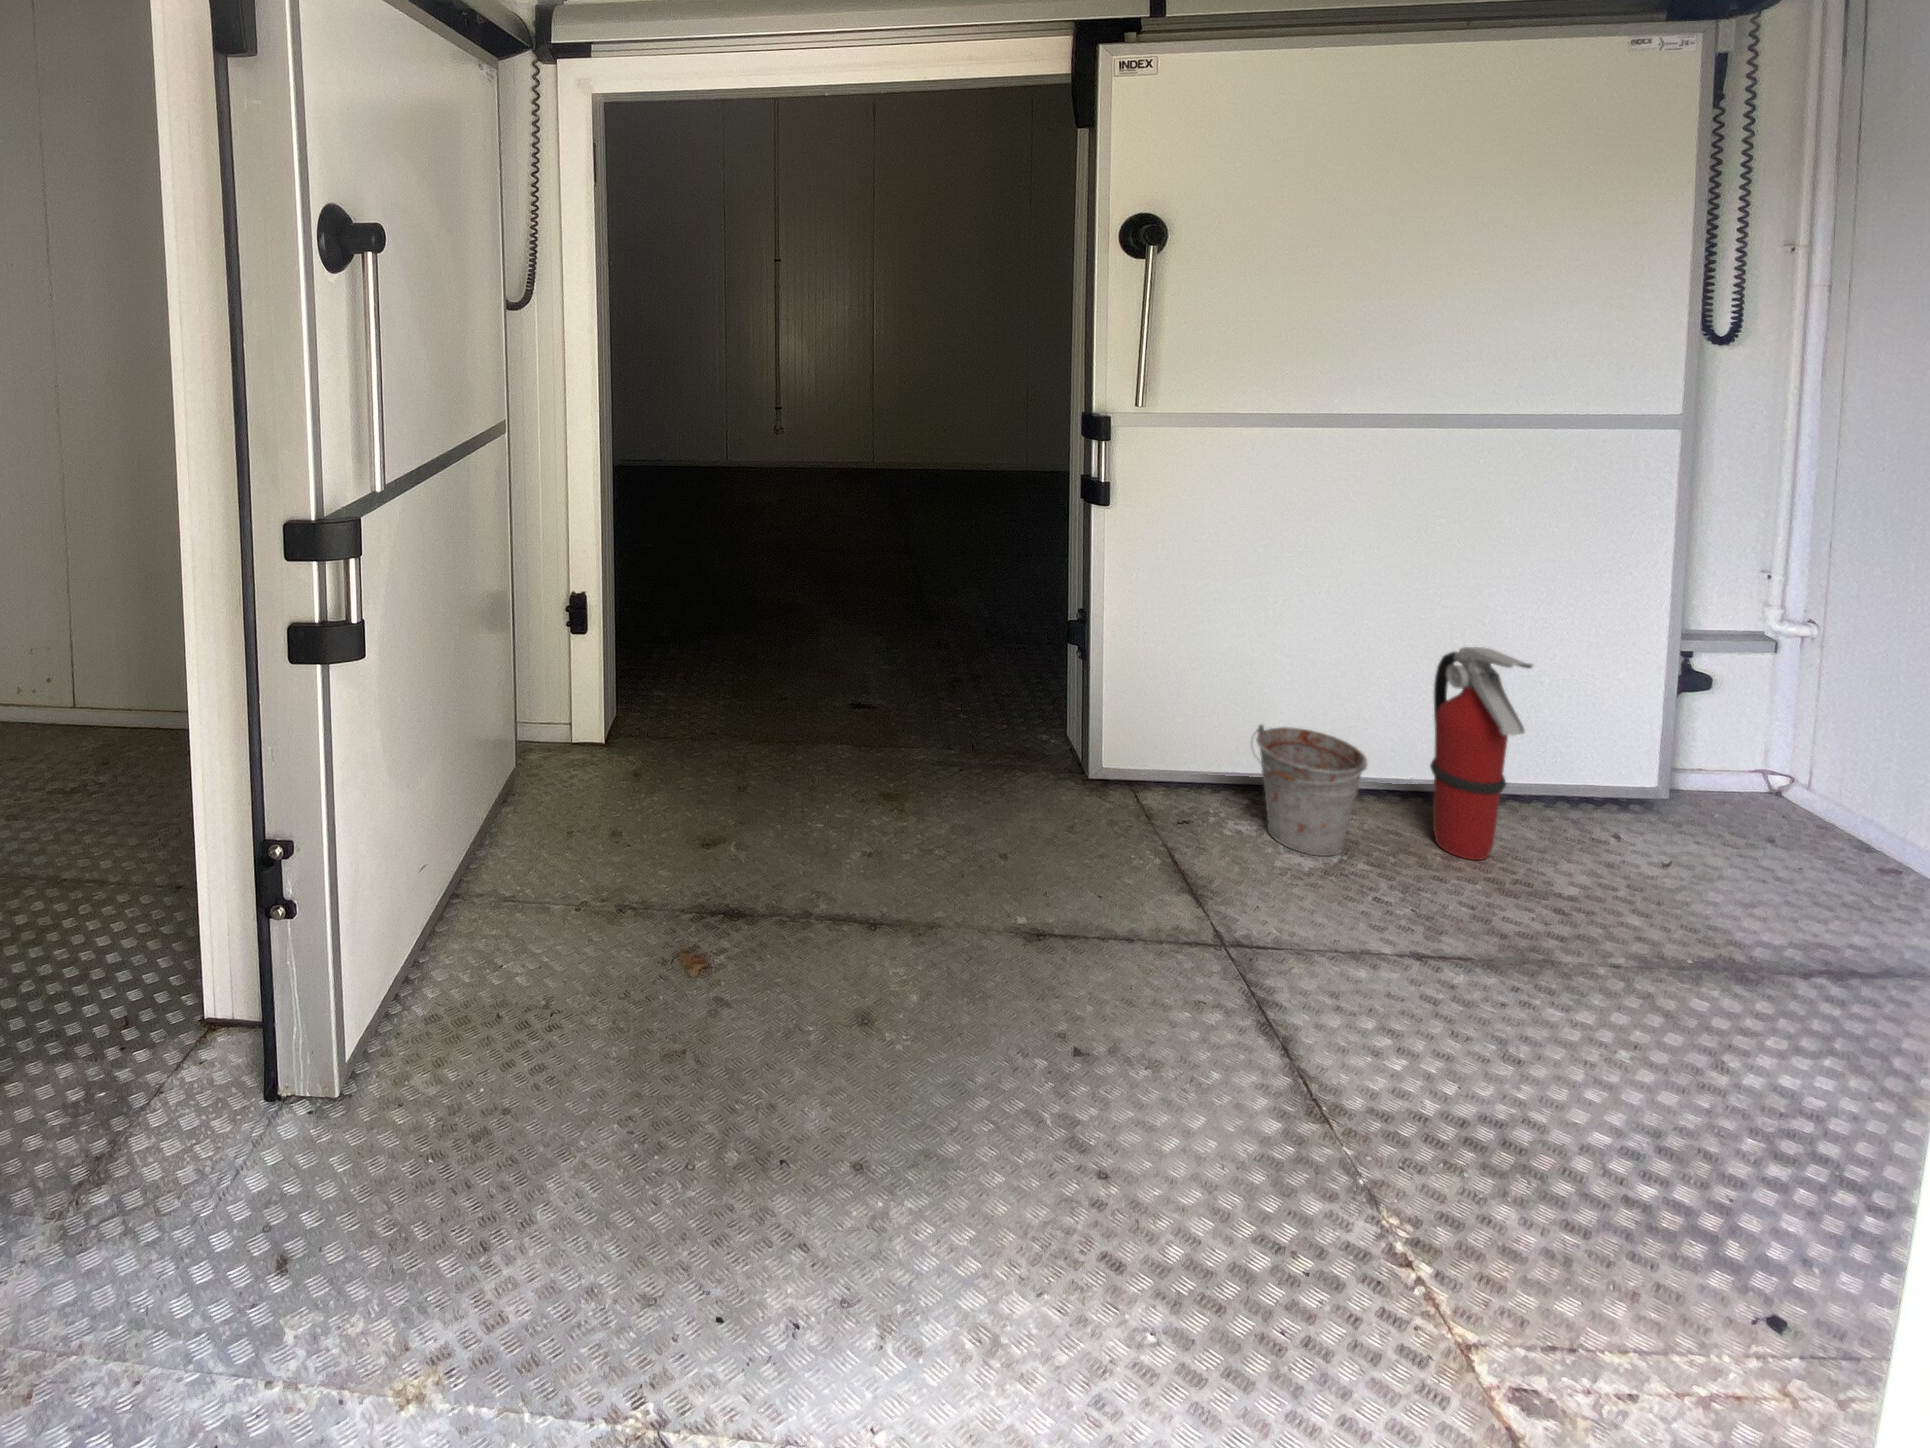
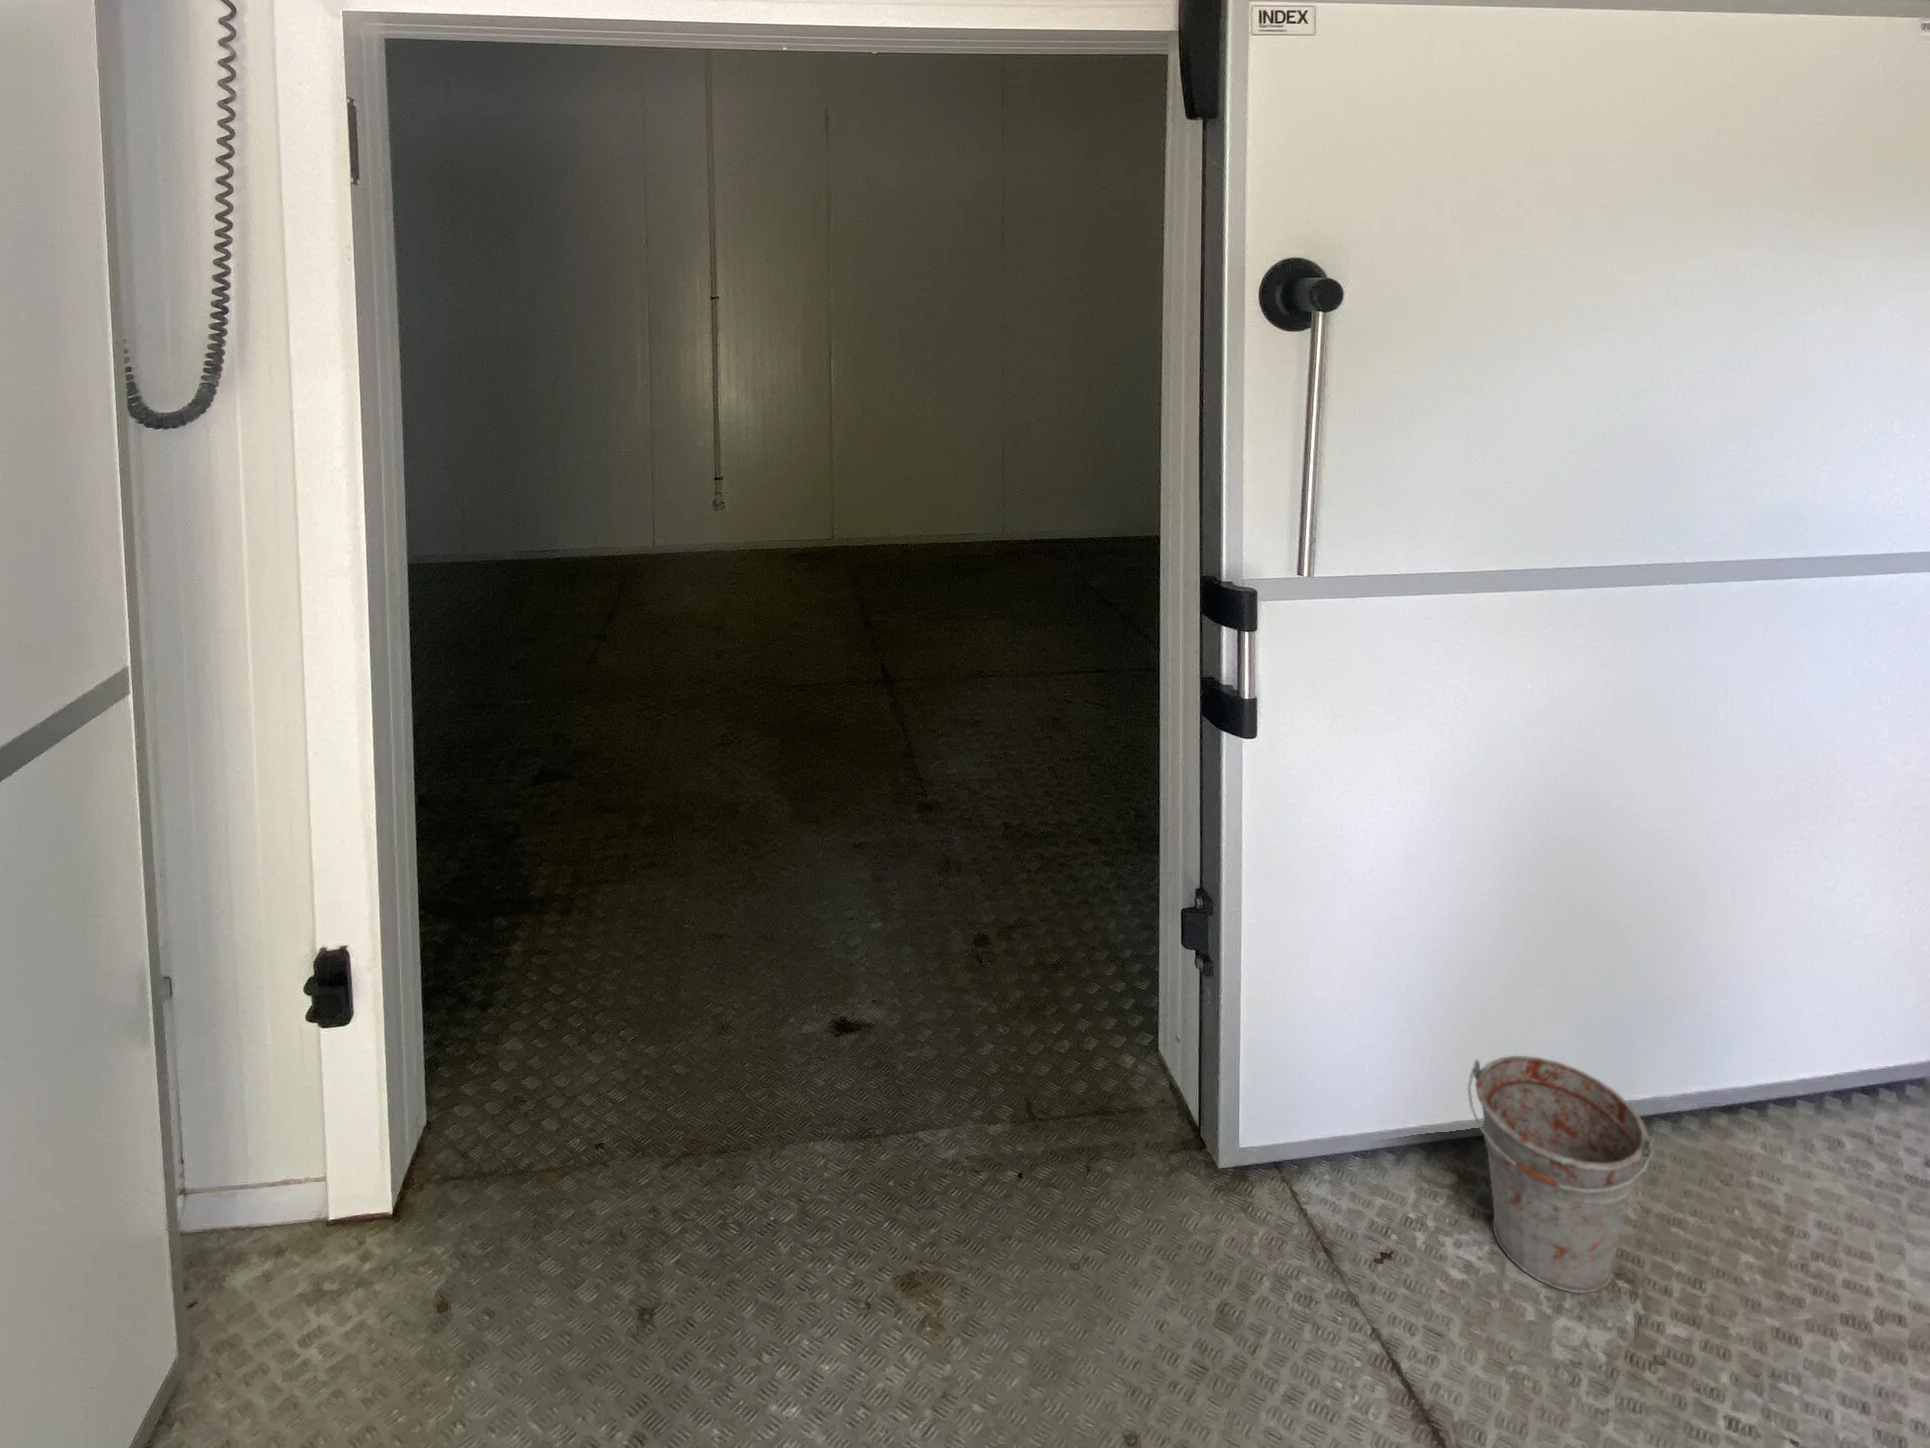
fire extinguisher: present [1430,647,1533,860] -> none [1698,922,1886,1255]

